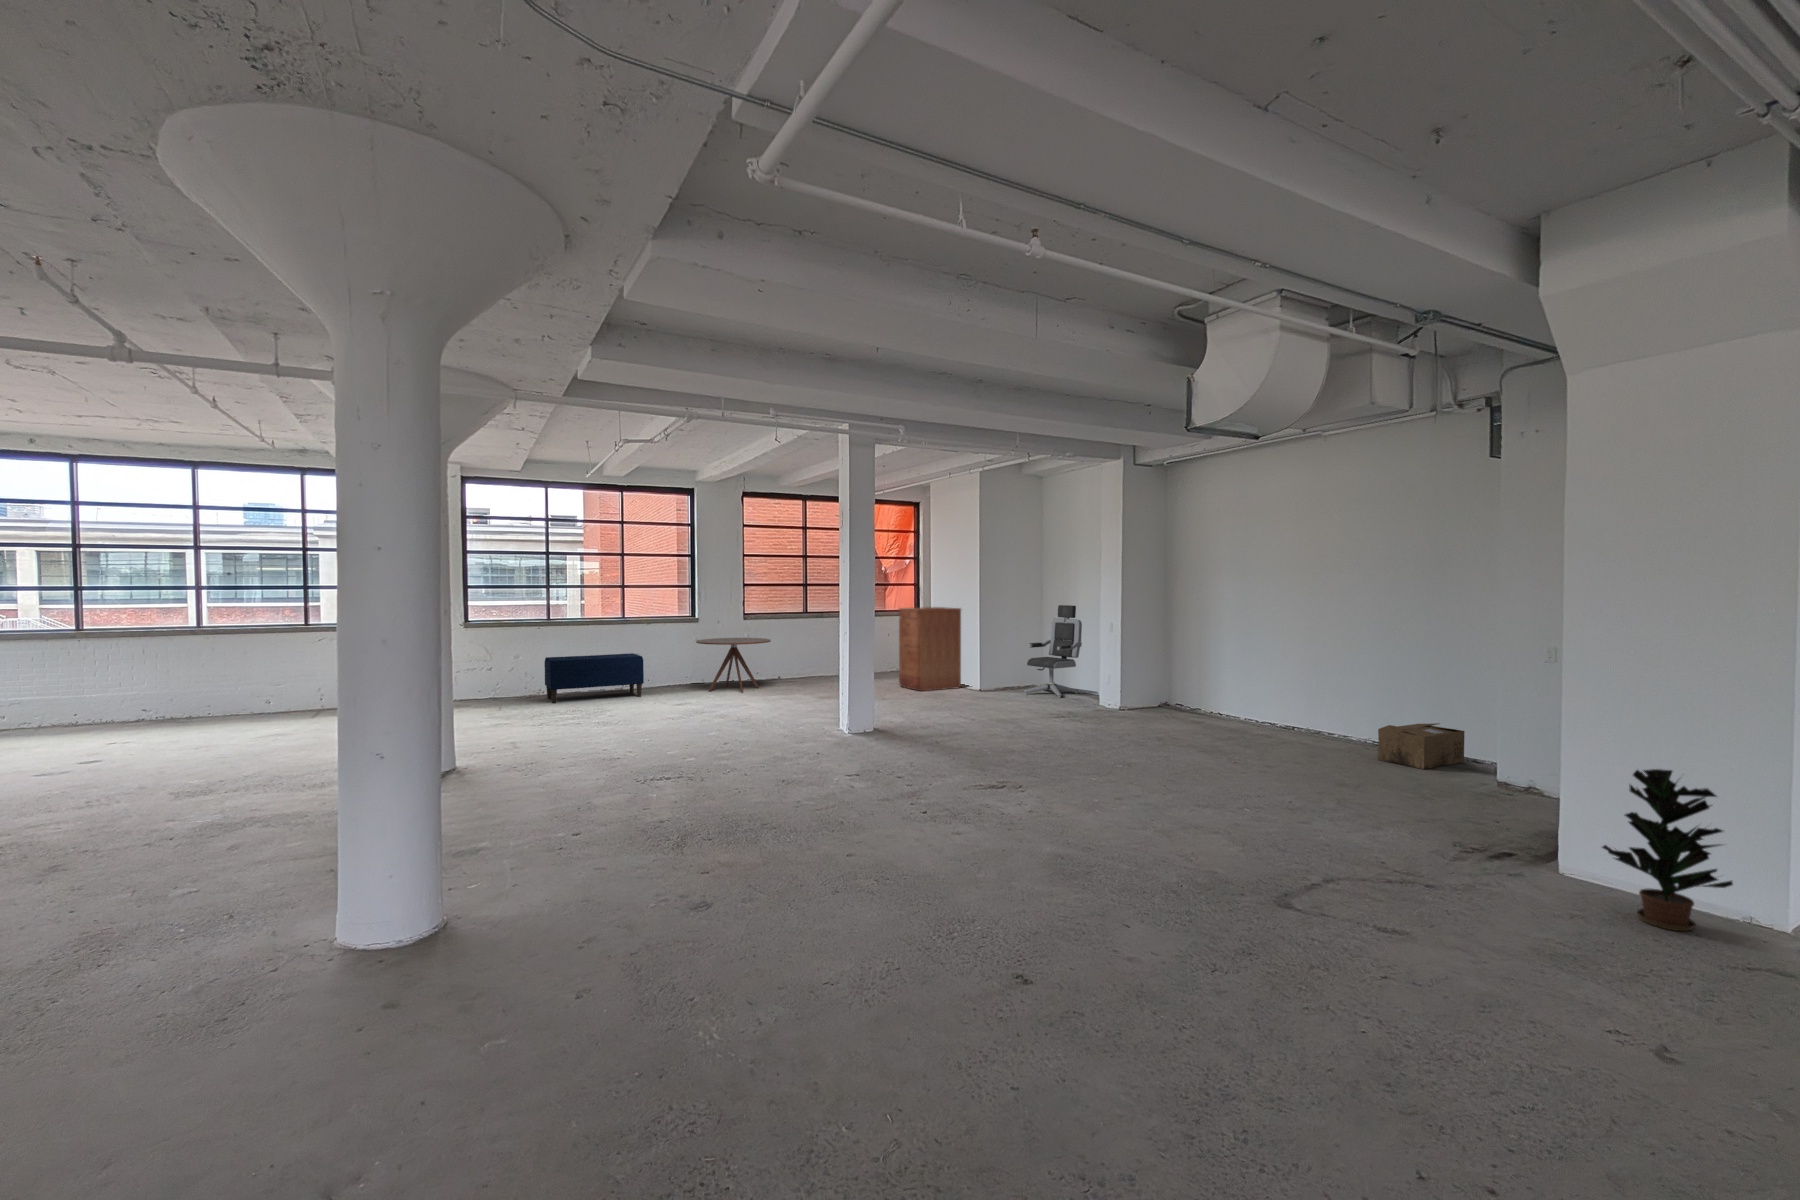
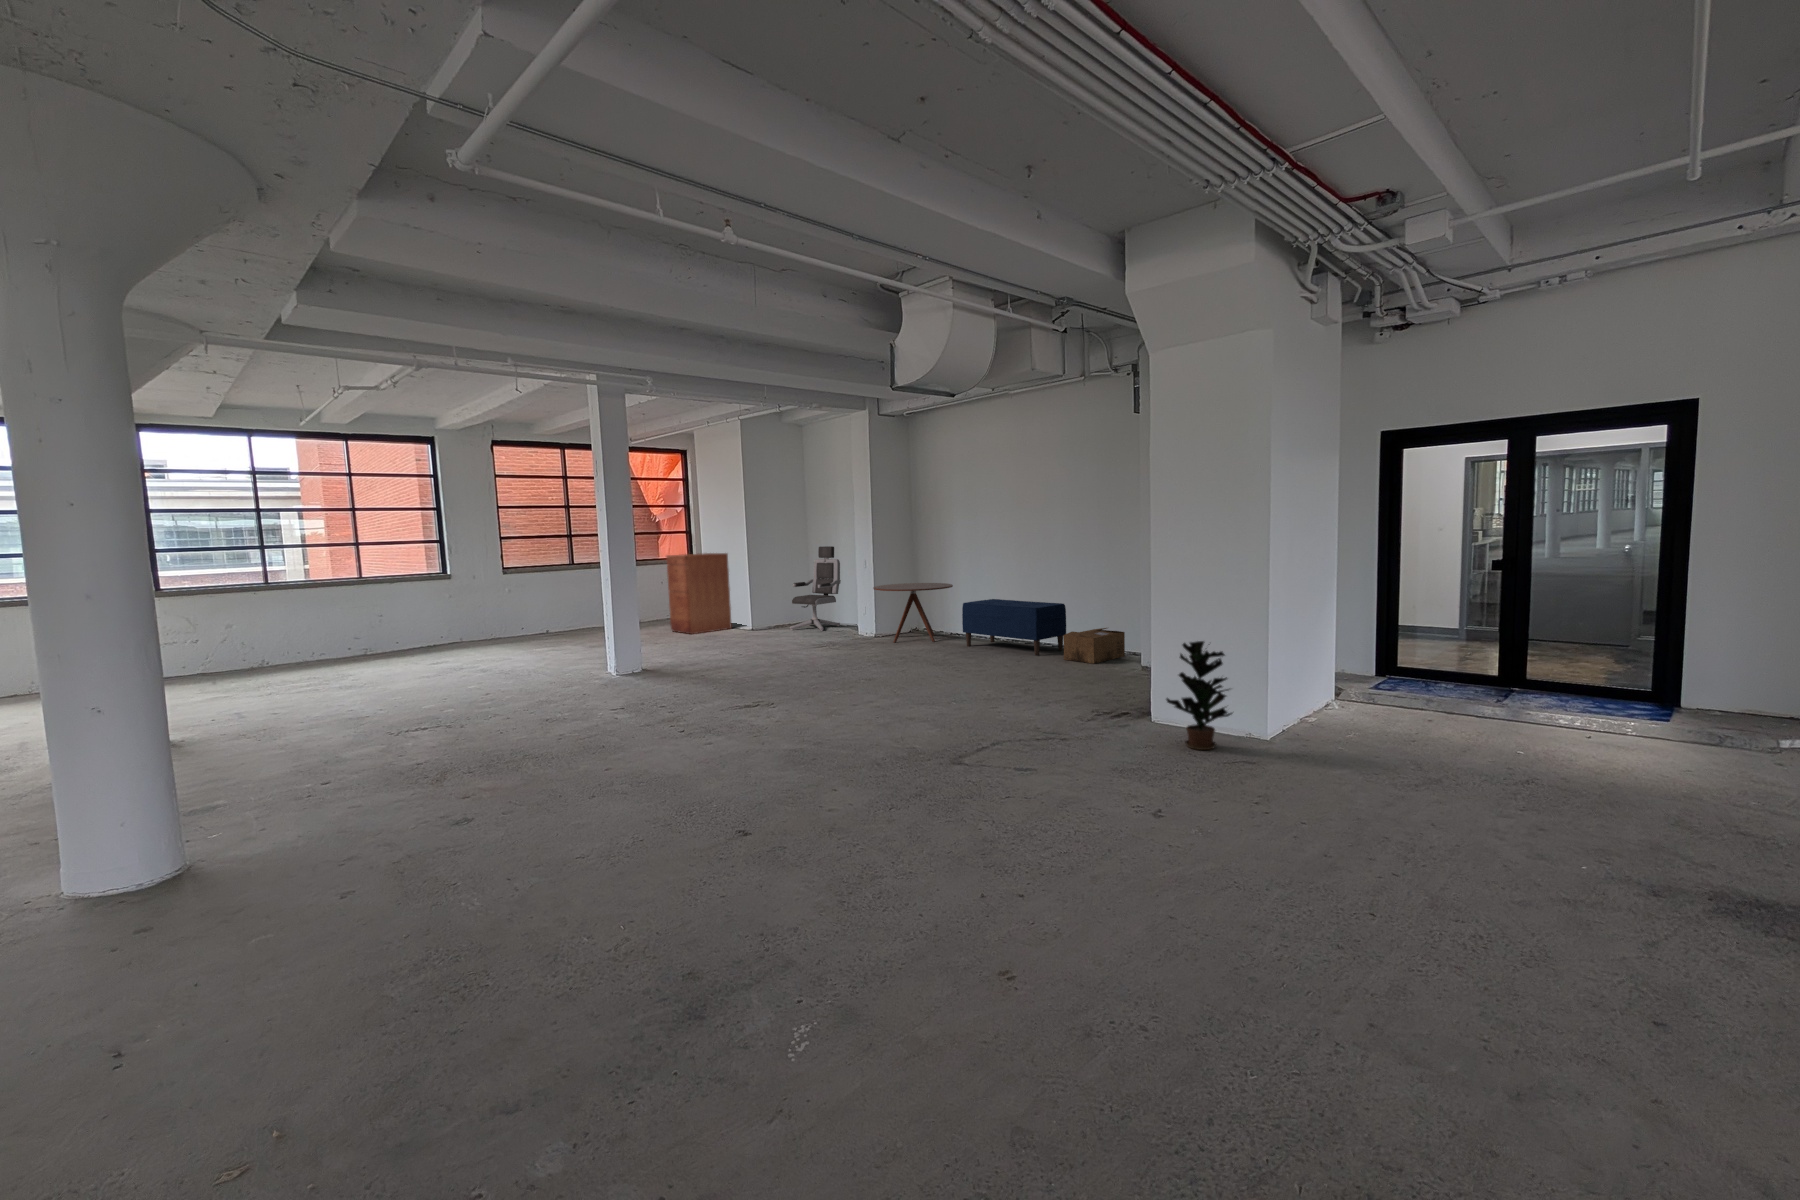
round table: present [696,638,771,693] -> present [873,583,953,643]
bench: present [544,653,644,703] -> present [962,599,1066,655]

